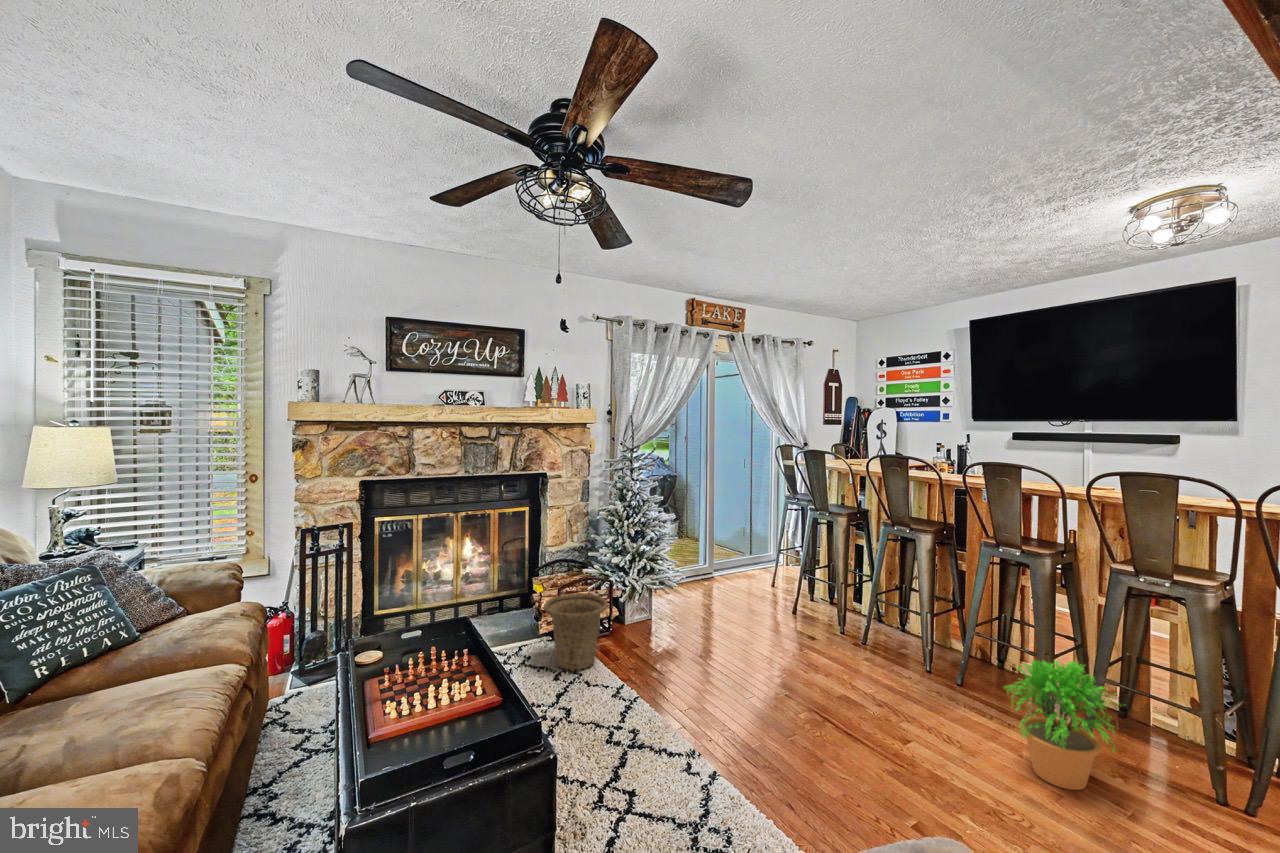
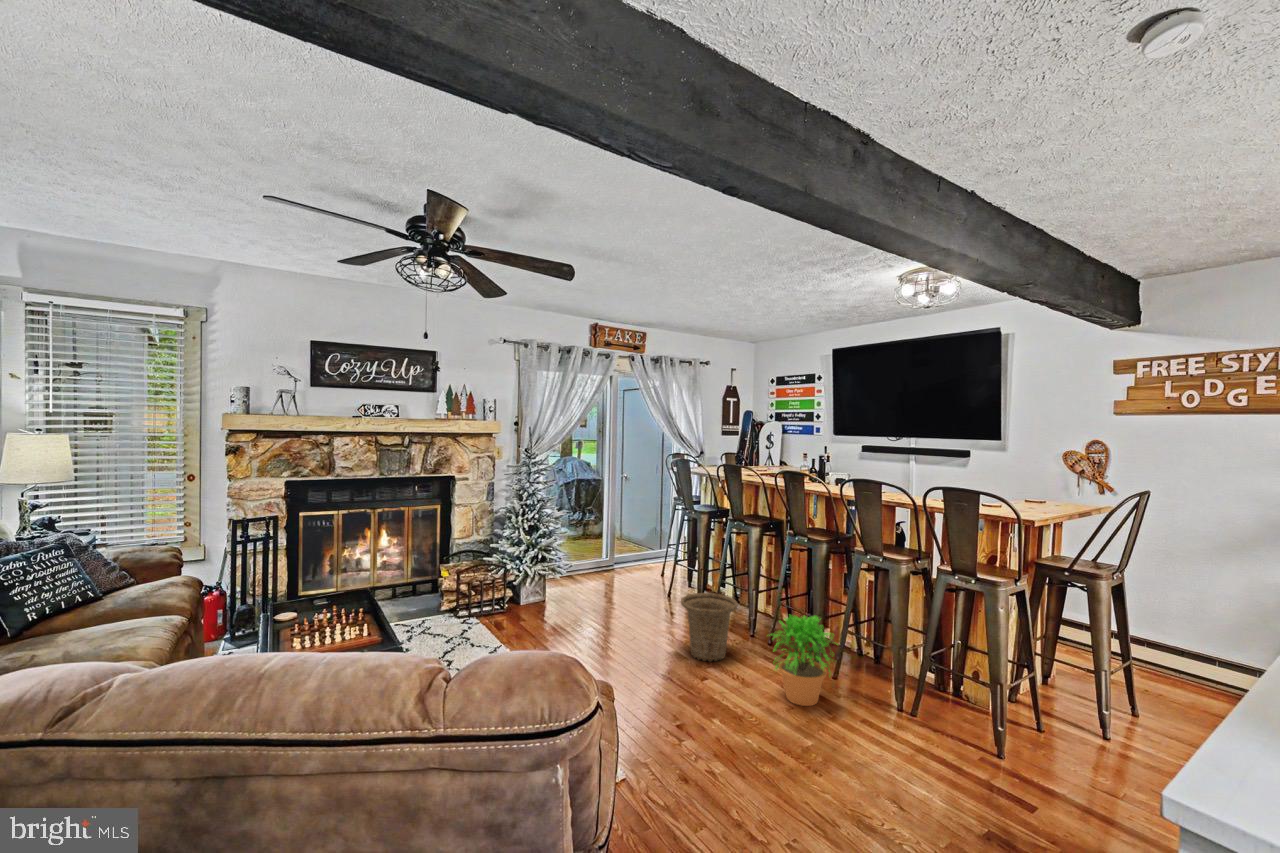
basket: present [544,594,607,671] -> present [681,593,738,661]

